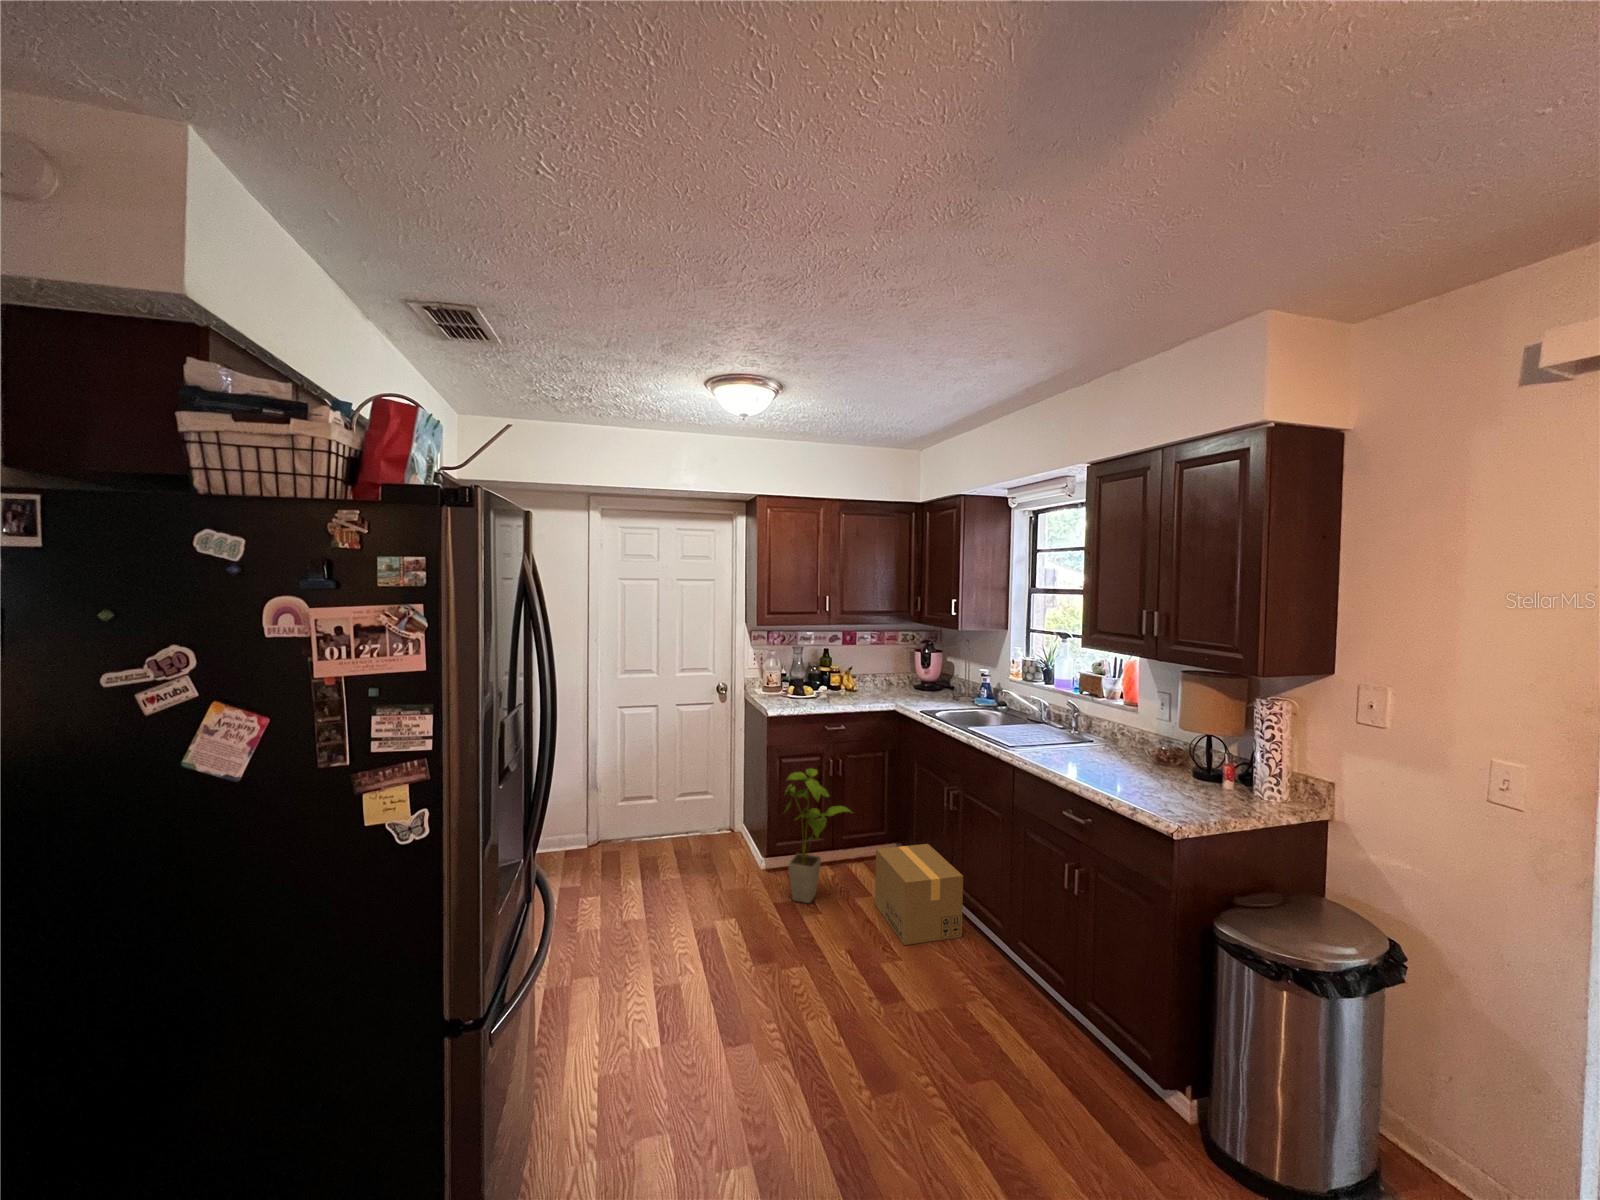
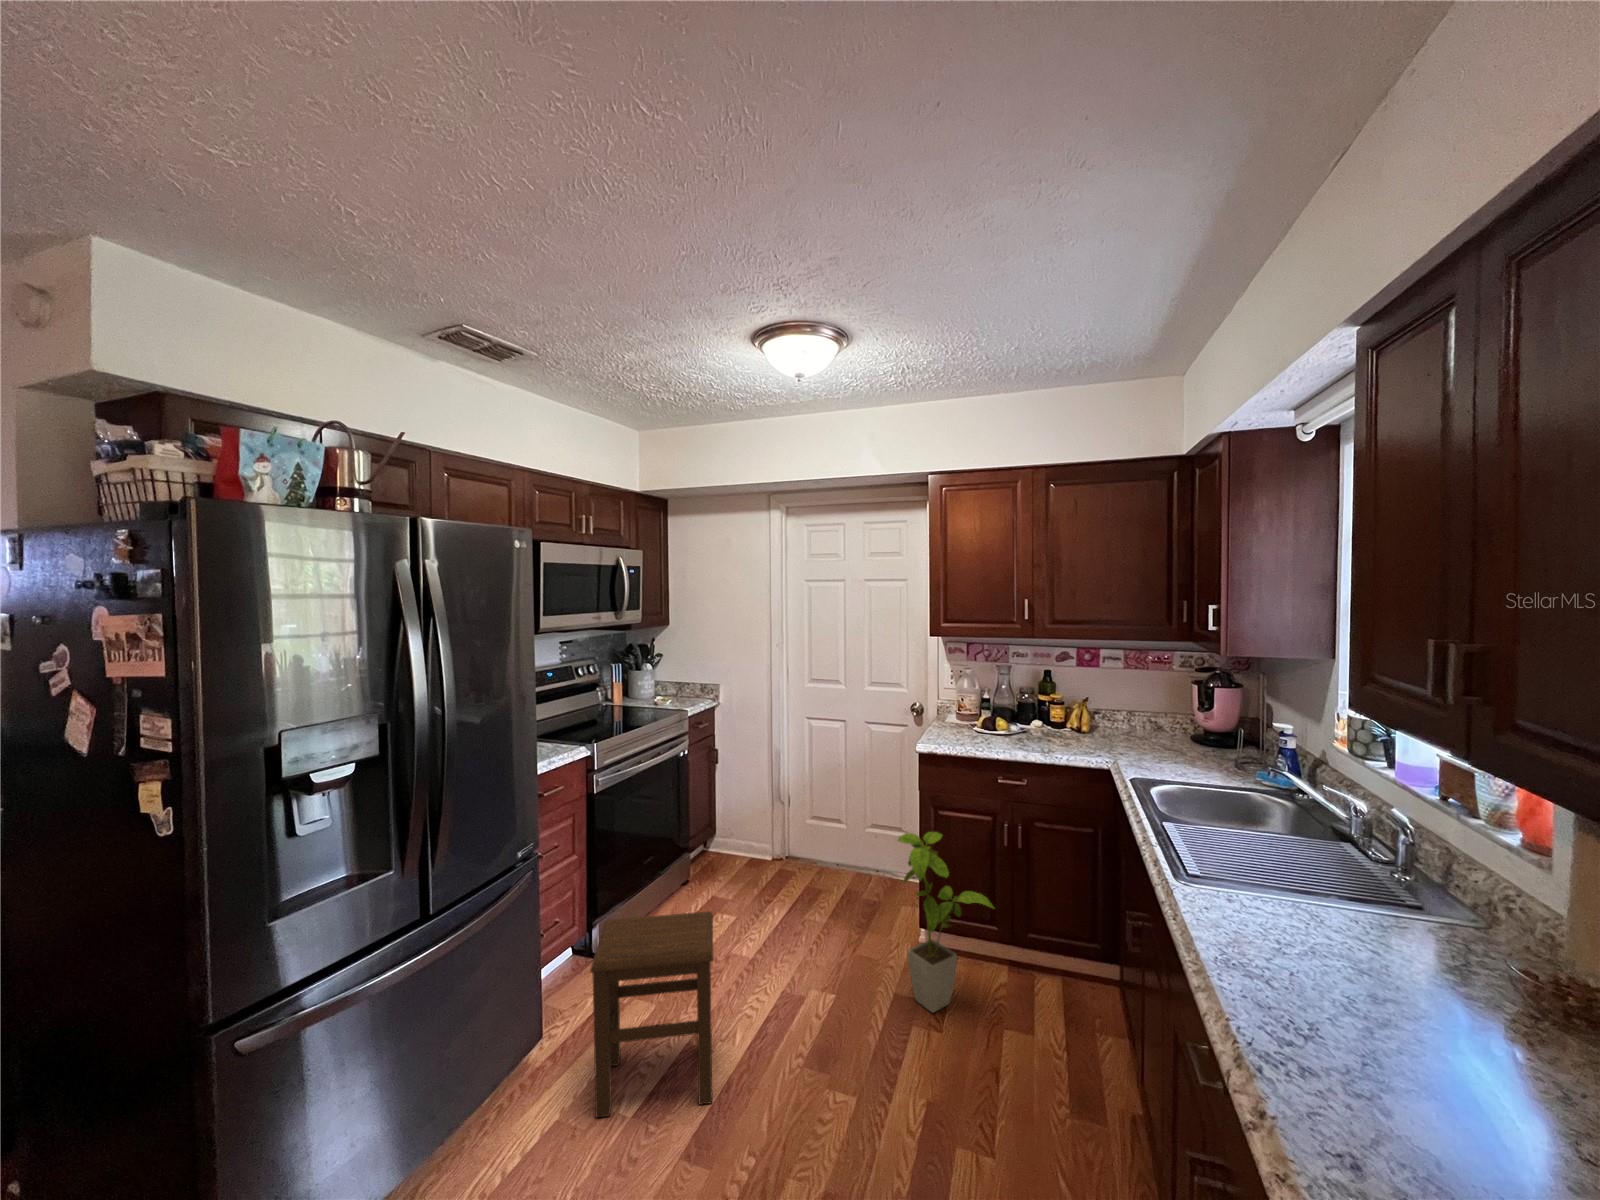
cardboard box: present [875,844,963,945] -> none [1012,971,1122,1170]
stool: none [593,863,718,1060] -> present [590,911,714,1117]

